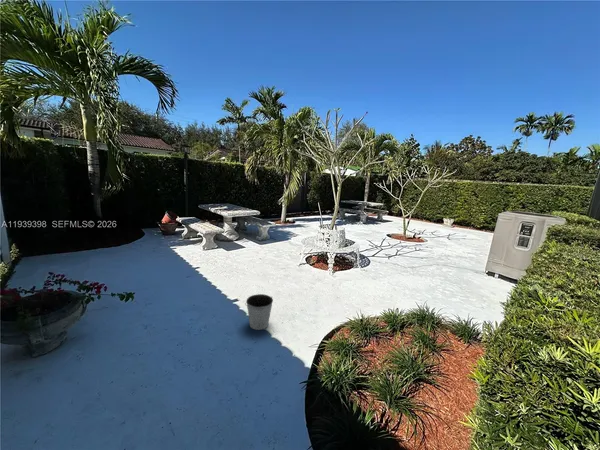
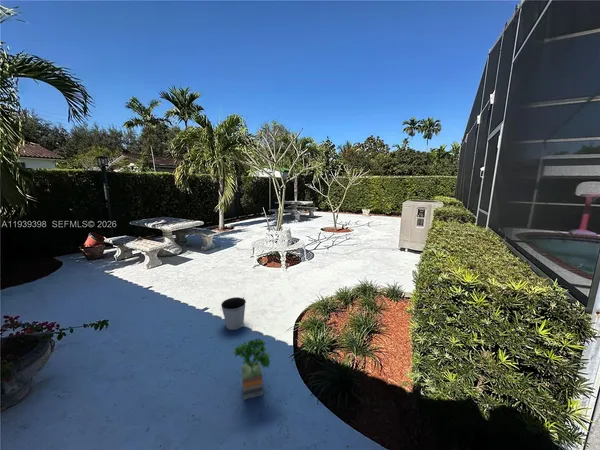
potted tree: none [231,349,274,419] -> present [234,339,270,400]

